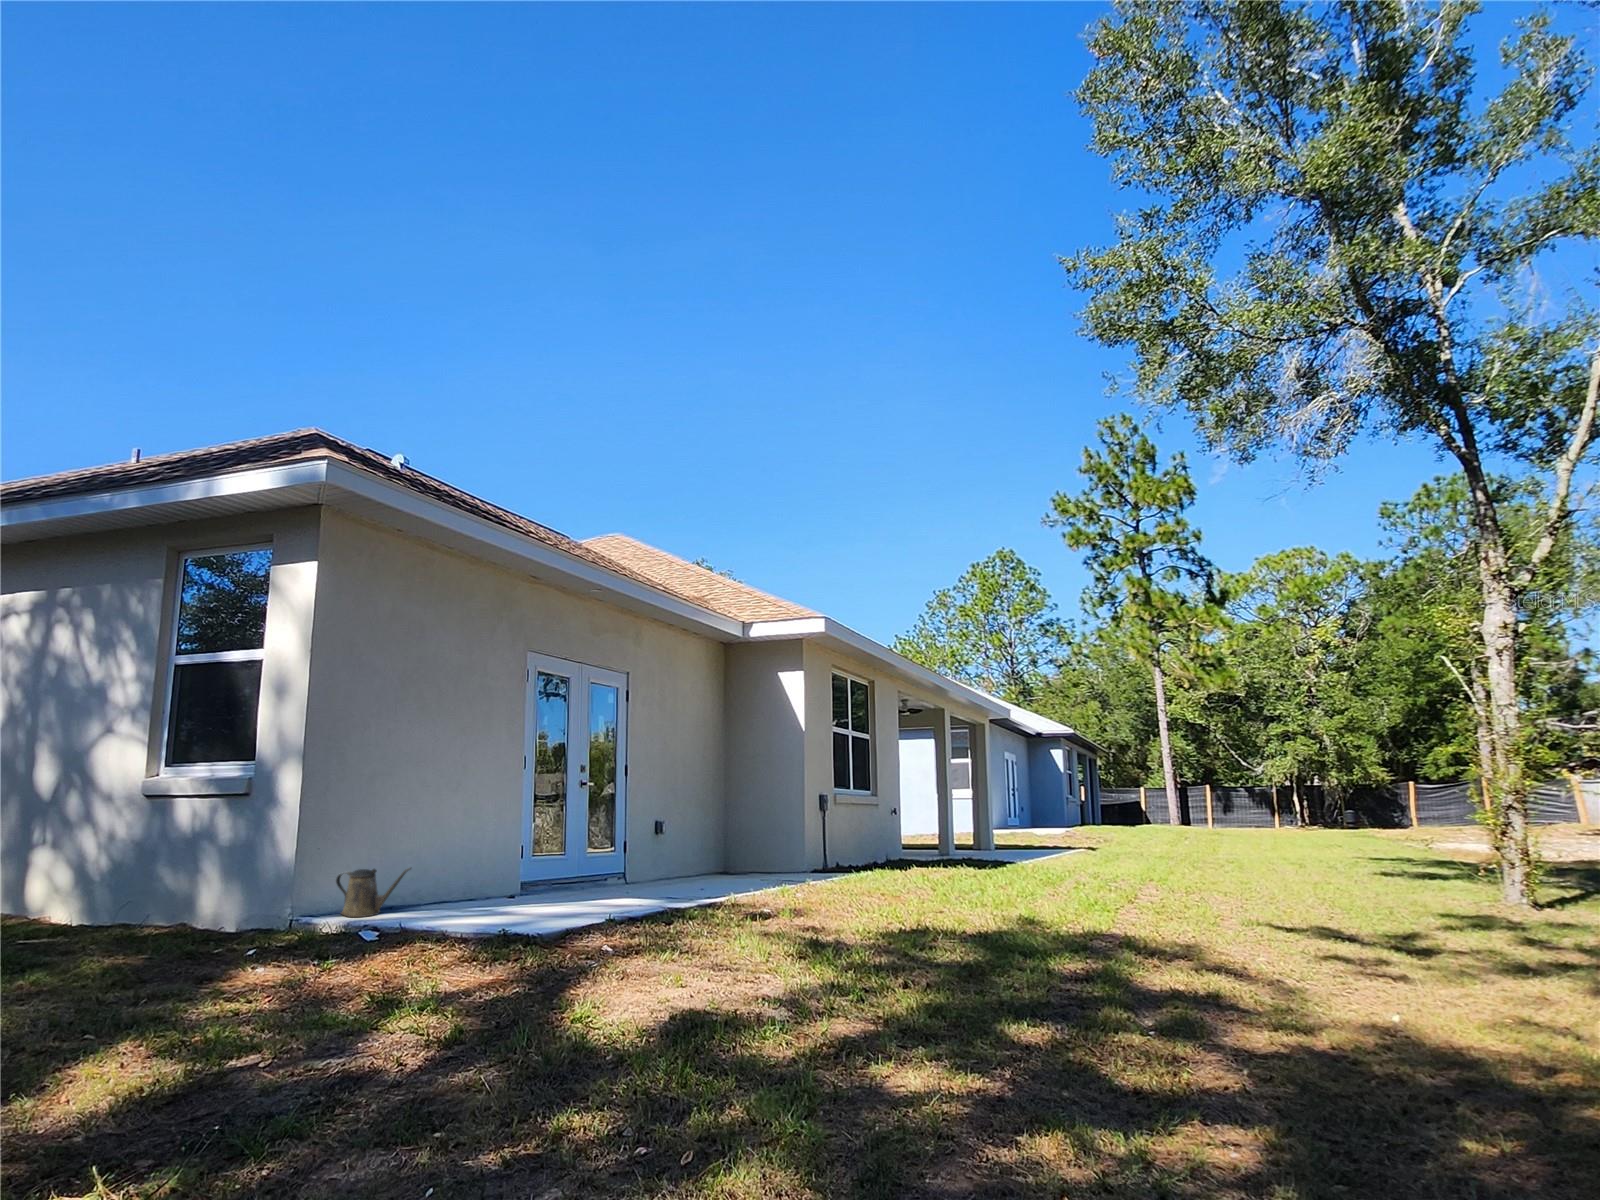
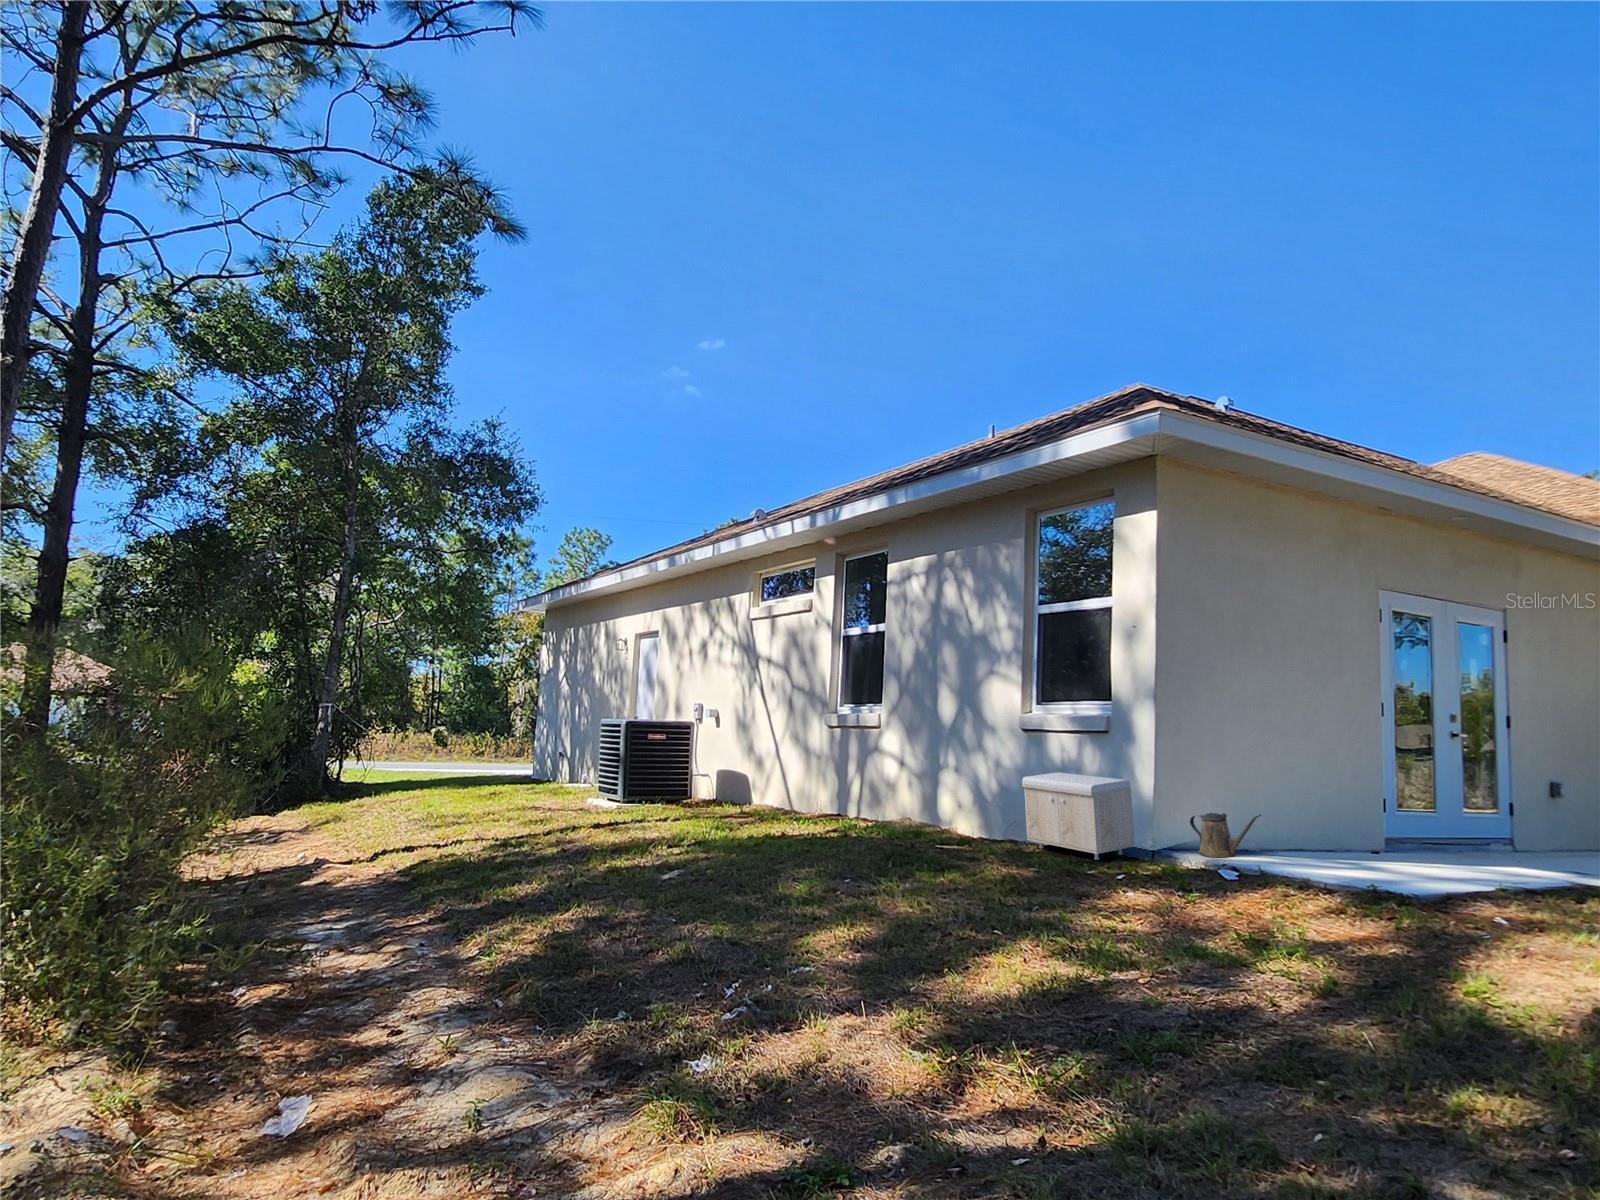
storage bench: none [126,831,273,934] -> present [1022,772,1135,860]

